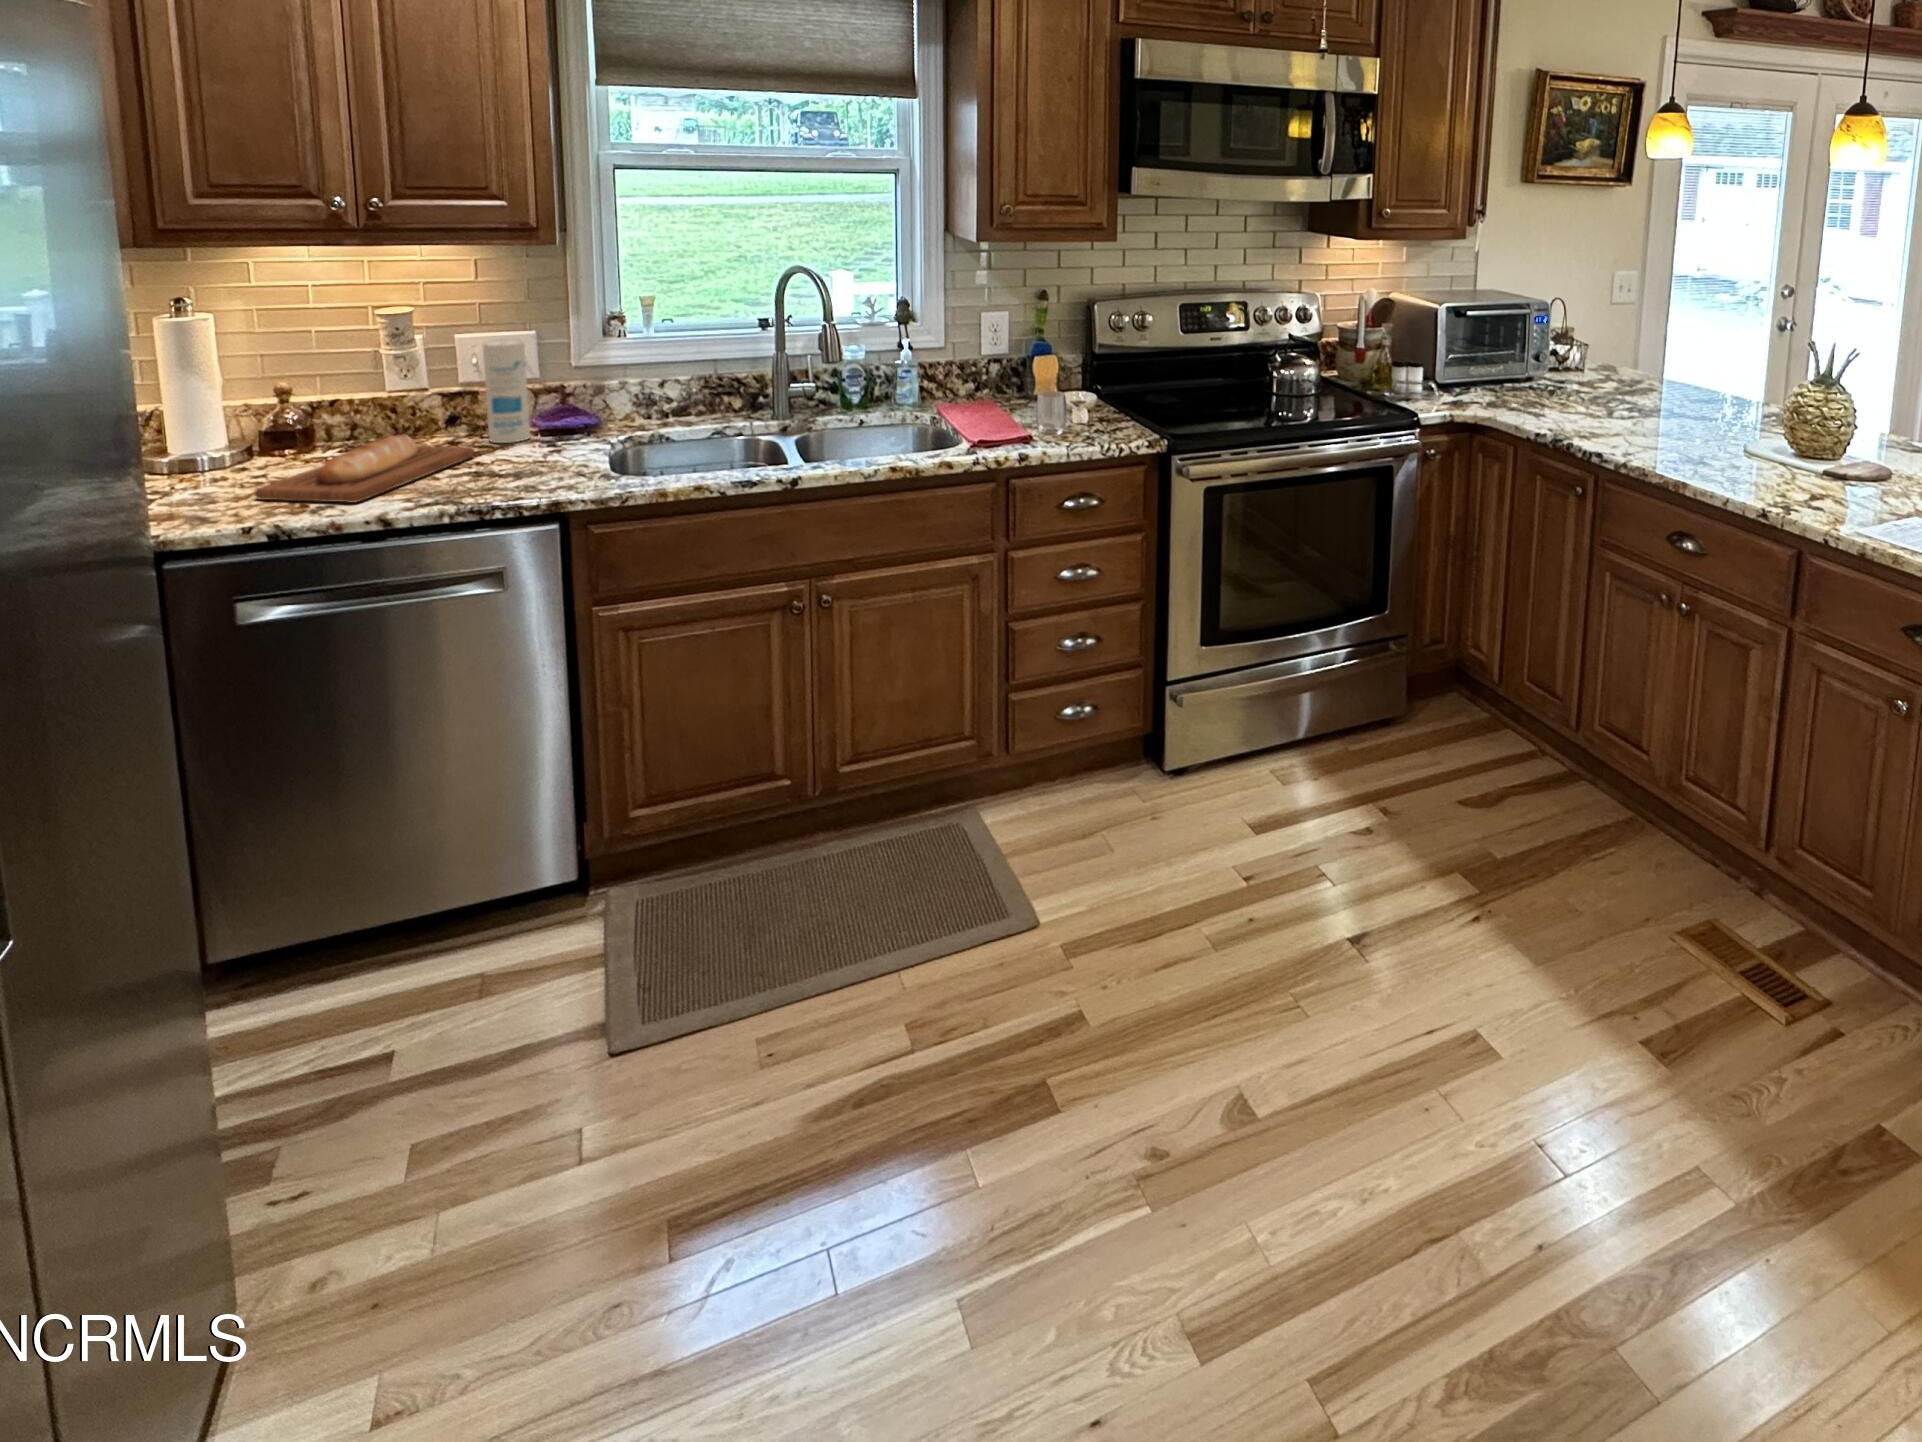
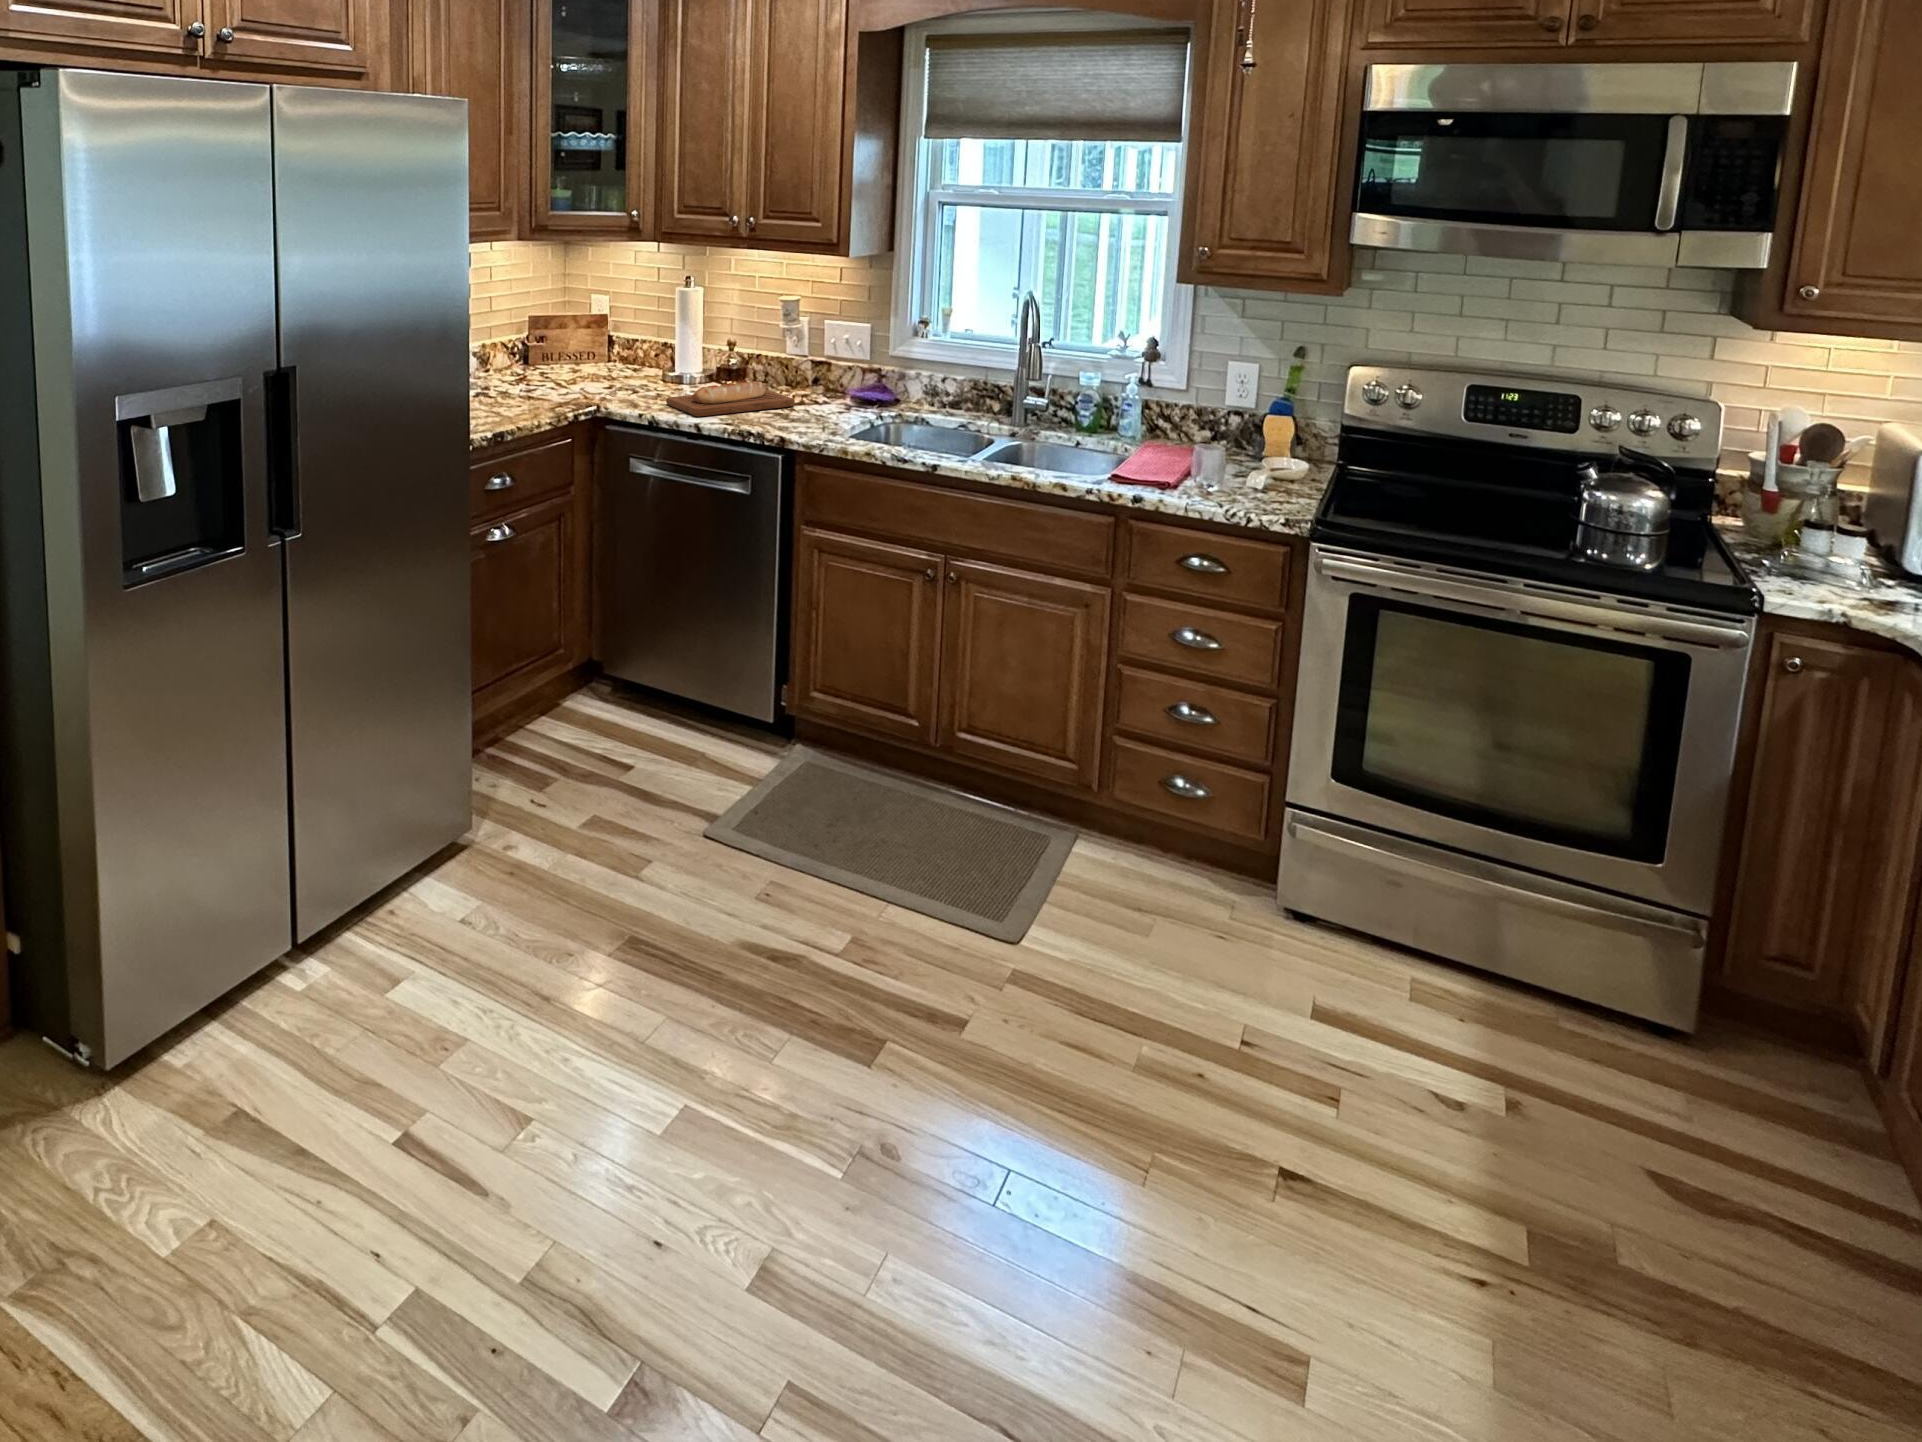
canister: present [483,339,530,443] -> none [820,327,847,403]

